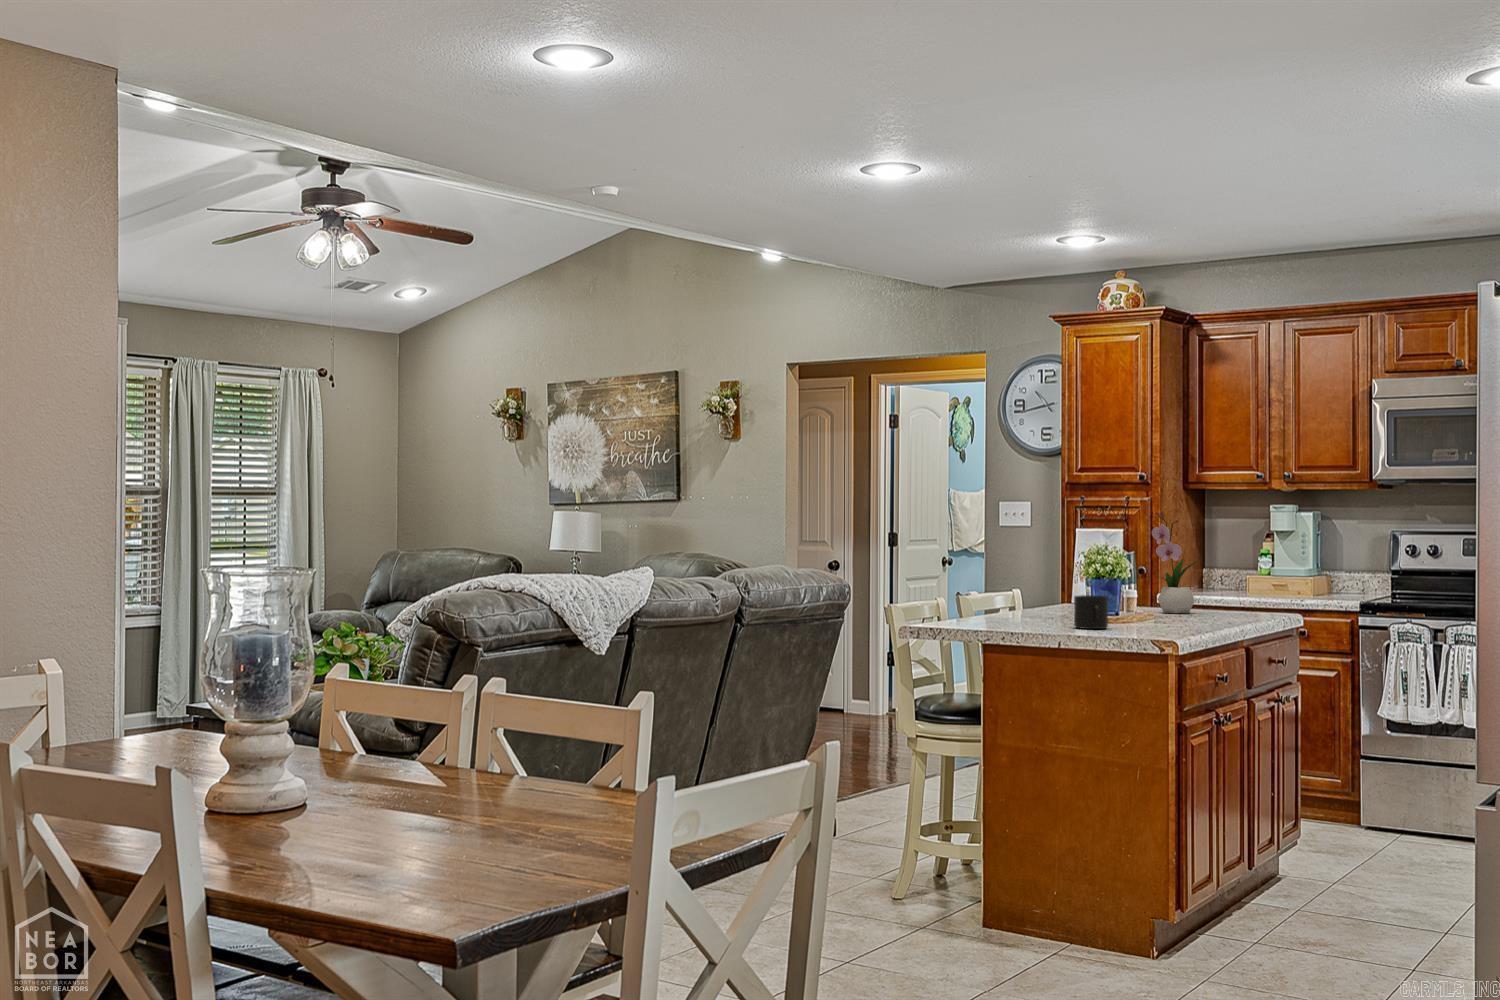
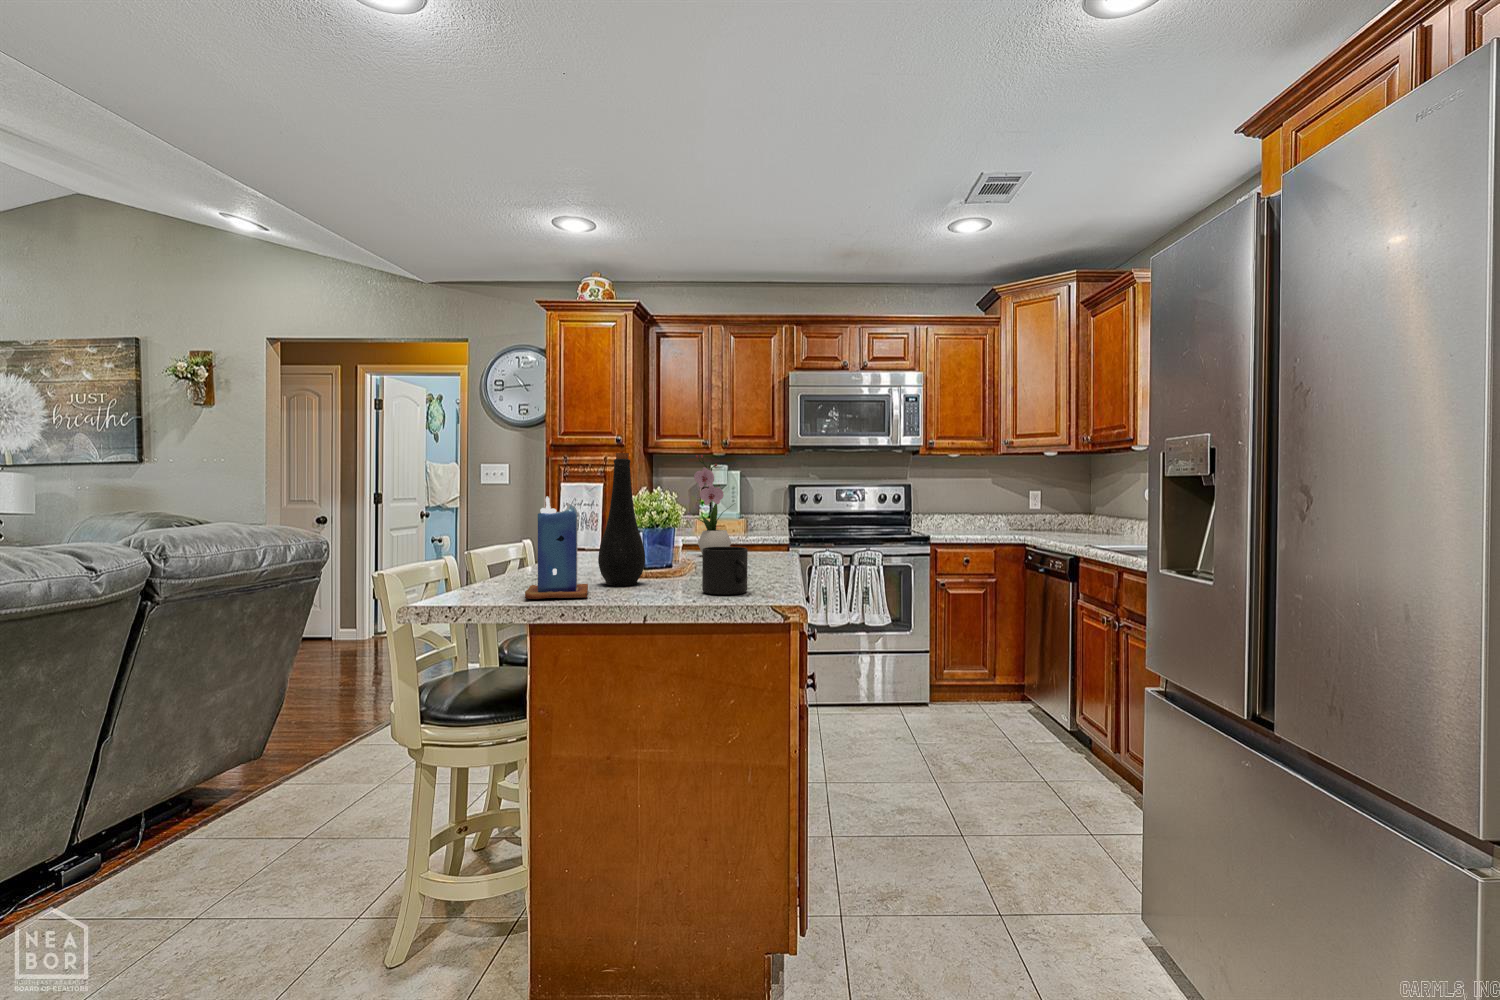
bottle: none [1016,524,1051,623] -> present [598,453,645,586]
candle: none [955,557,1002,625] -> present [525,496,588,599]

